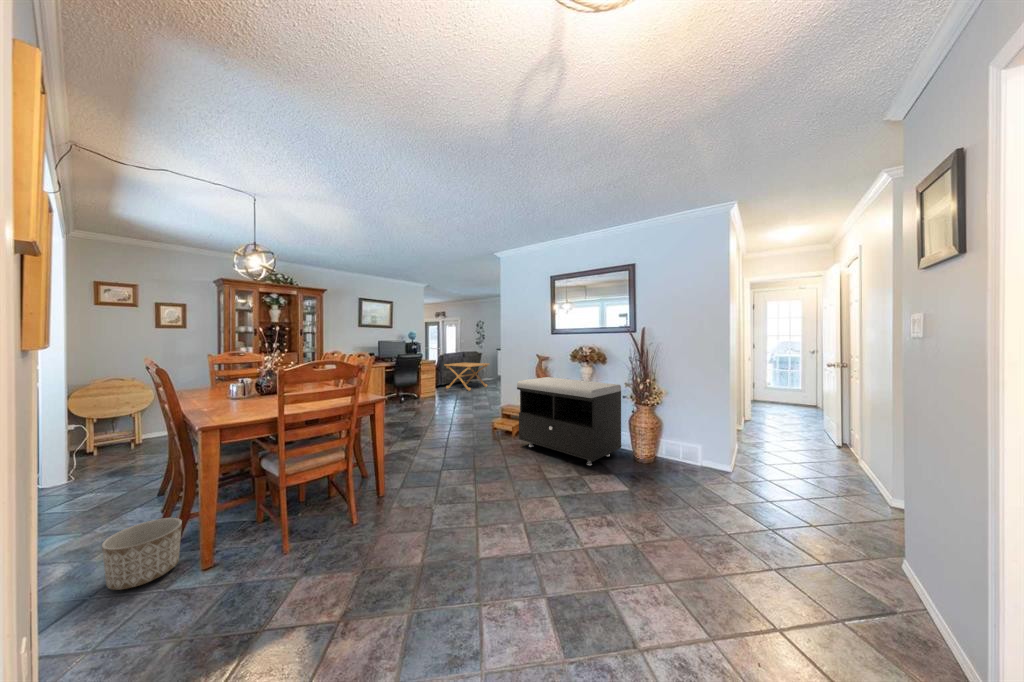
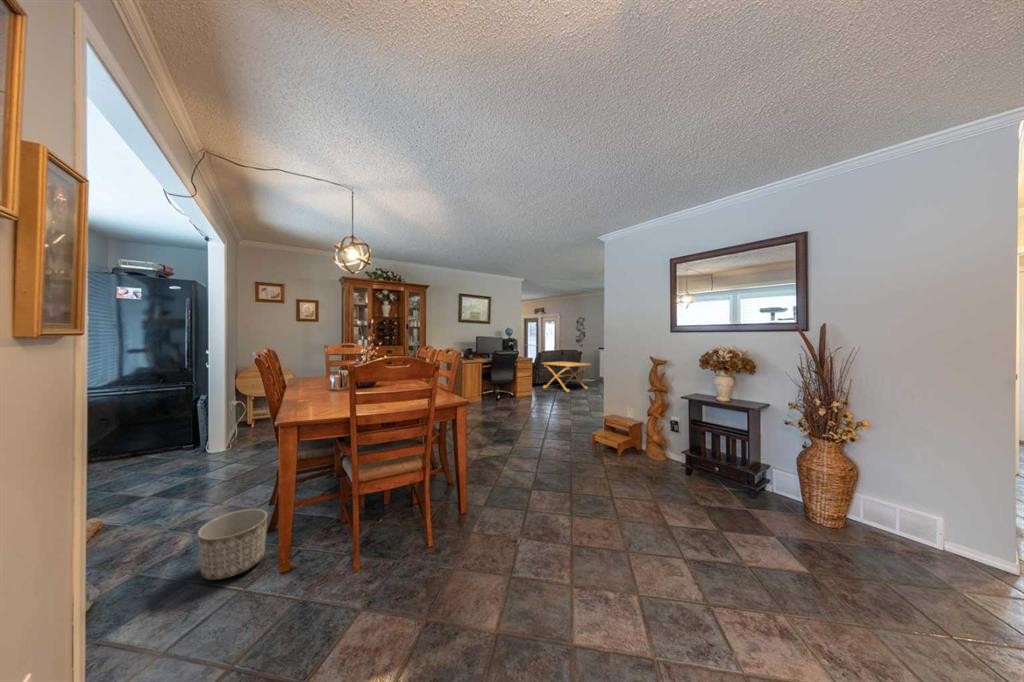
storage bench: present [517,377,621,466] -> none [626,386,783,515]

